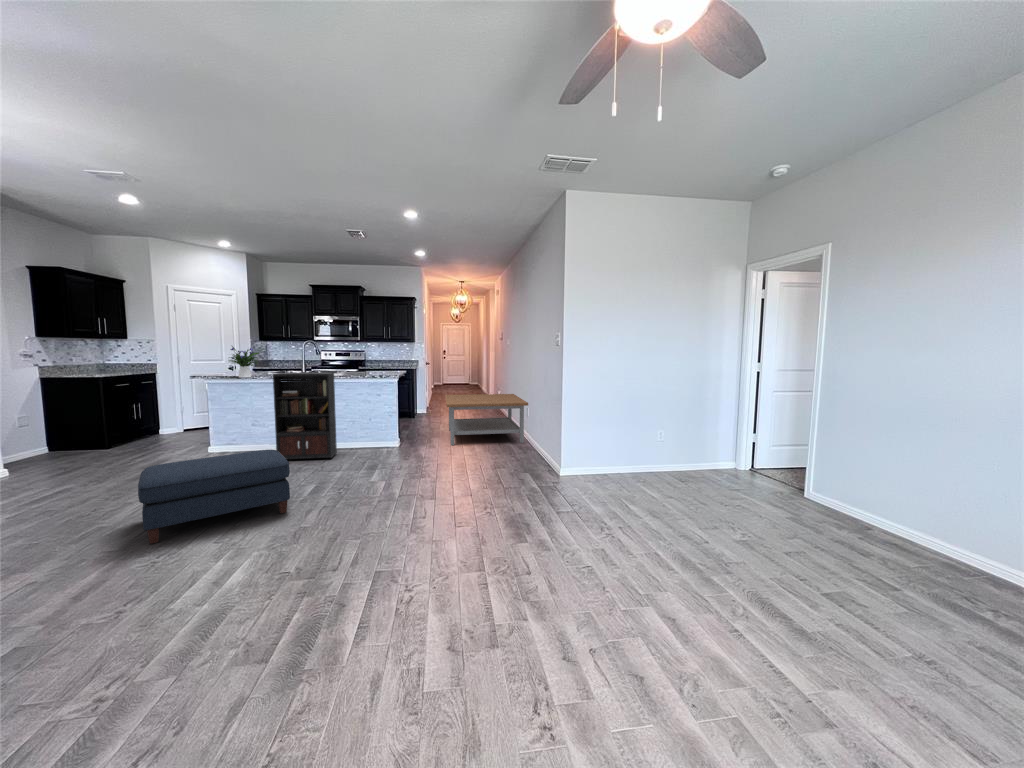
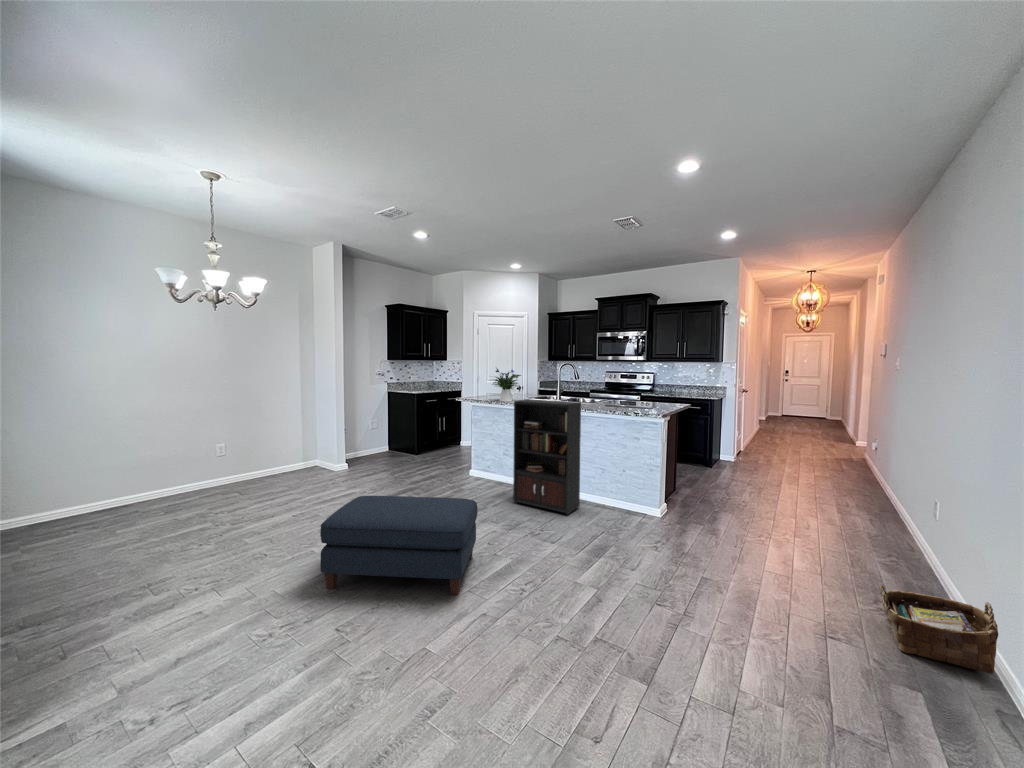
coffee table: present [445,394,528,445] -> none [745,445,940,571]
woven basket: none [511,440,547,468] -> present [879,585,998,674]

